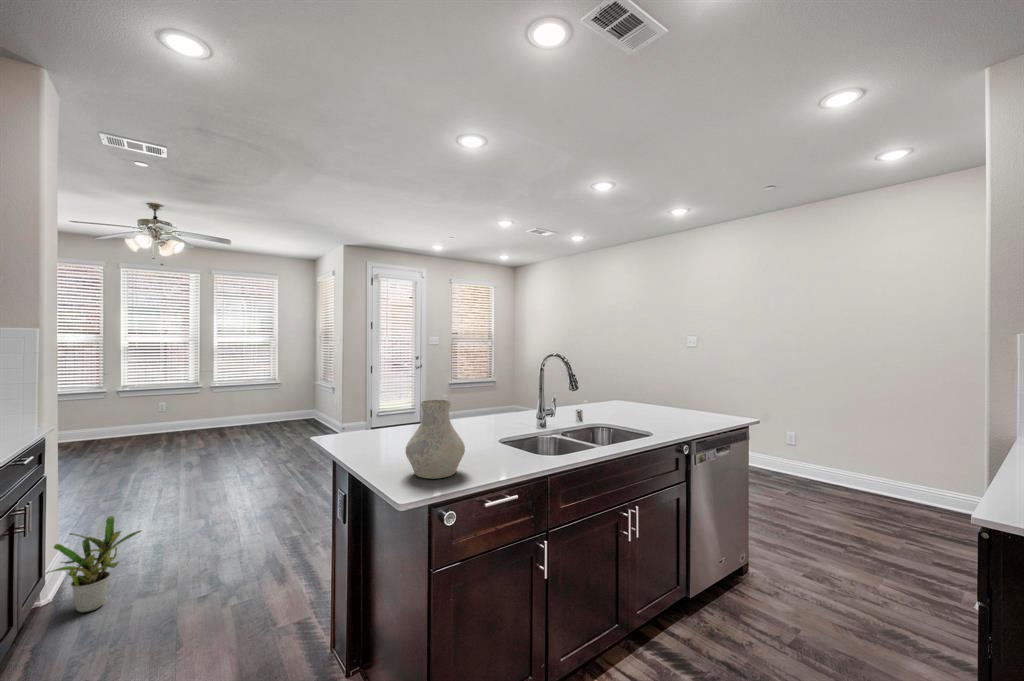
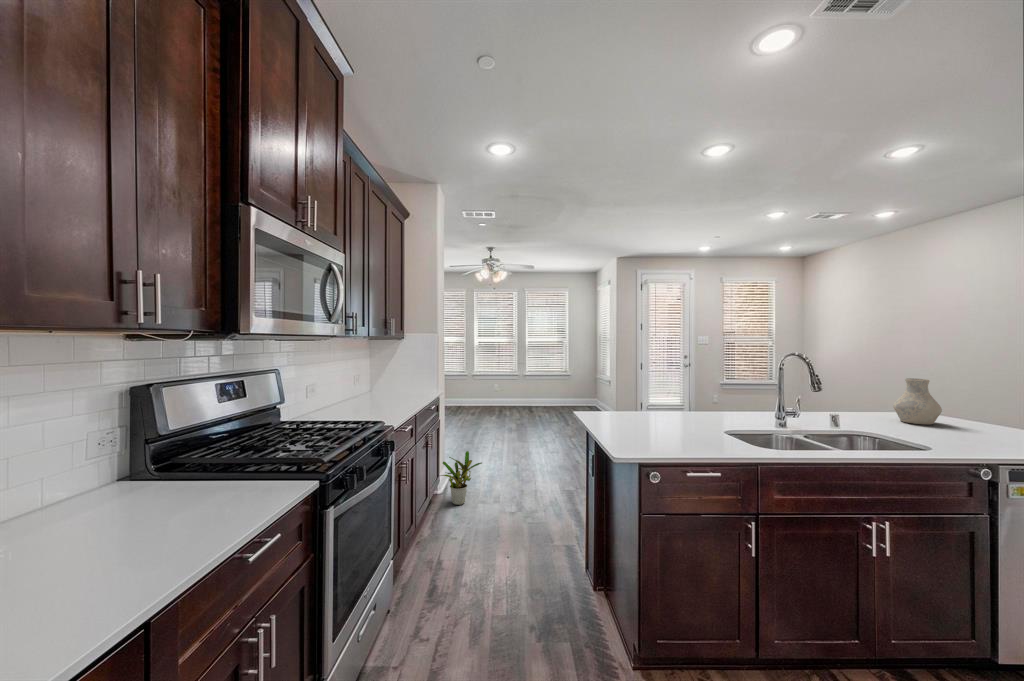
vase: present [406,400,465,479] -> present [893,378,942,425]

